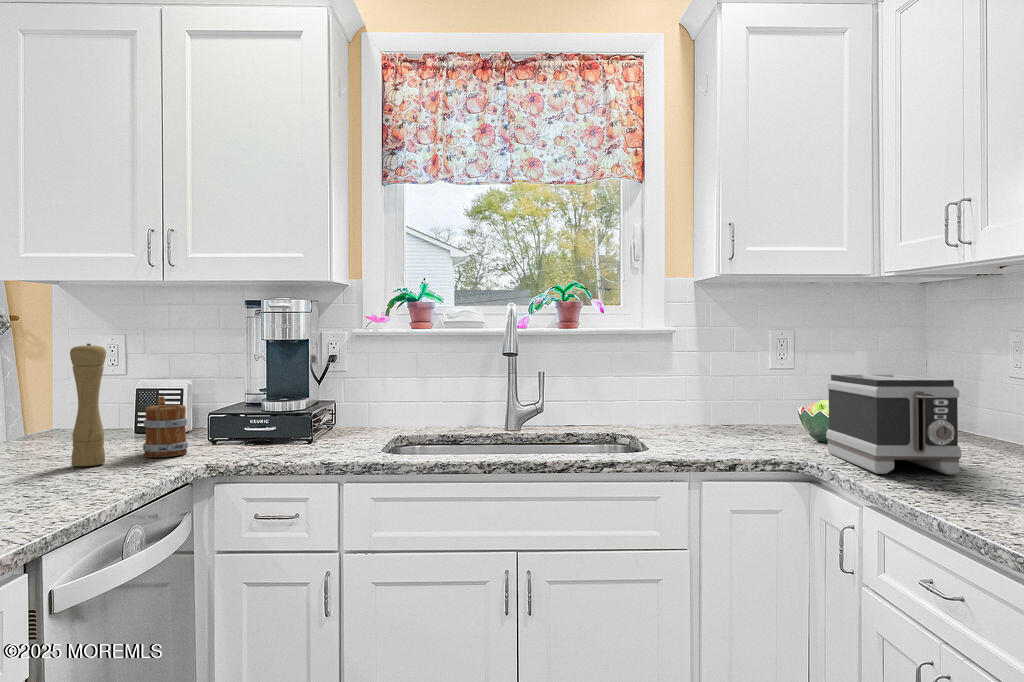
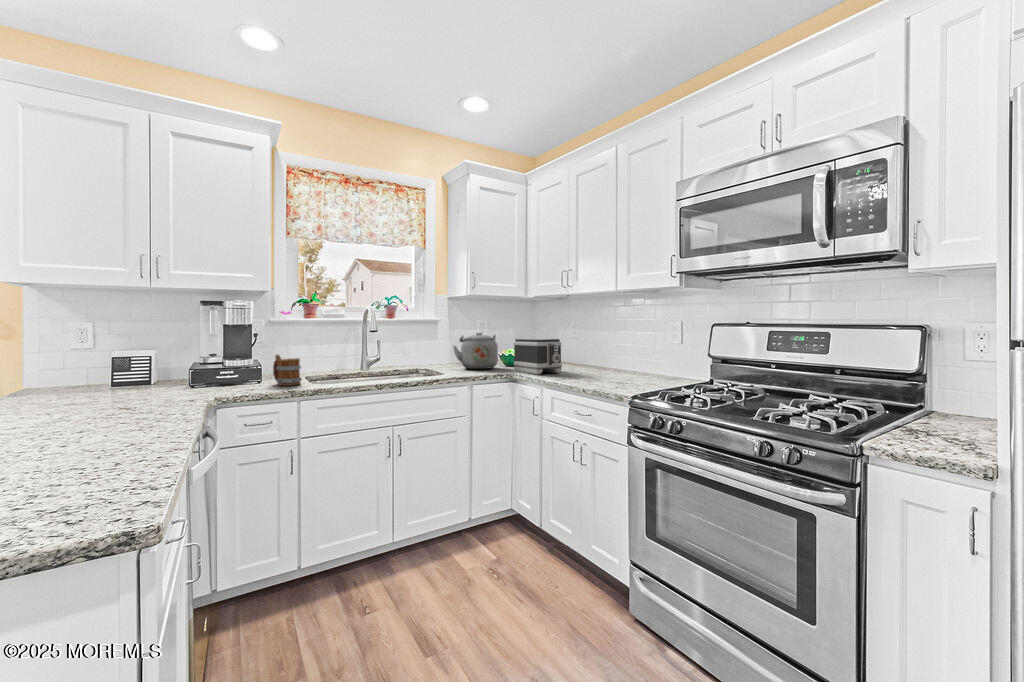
pepper mill: present [70,344,106,466] -> none [115,325,142,402]
kettle: none [683,355,792,442] -> present [453,333,498,369]
mug: present [143,396,188,457] -> present [273,355,302,386]

